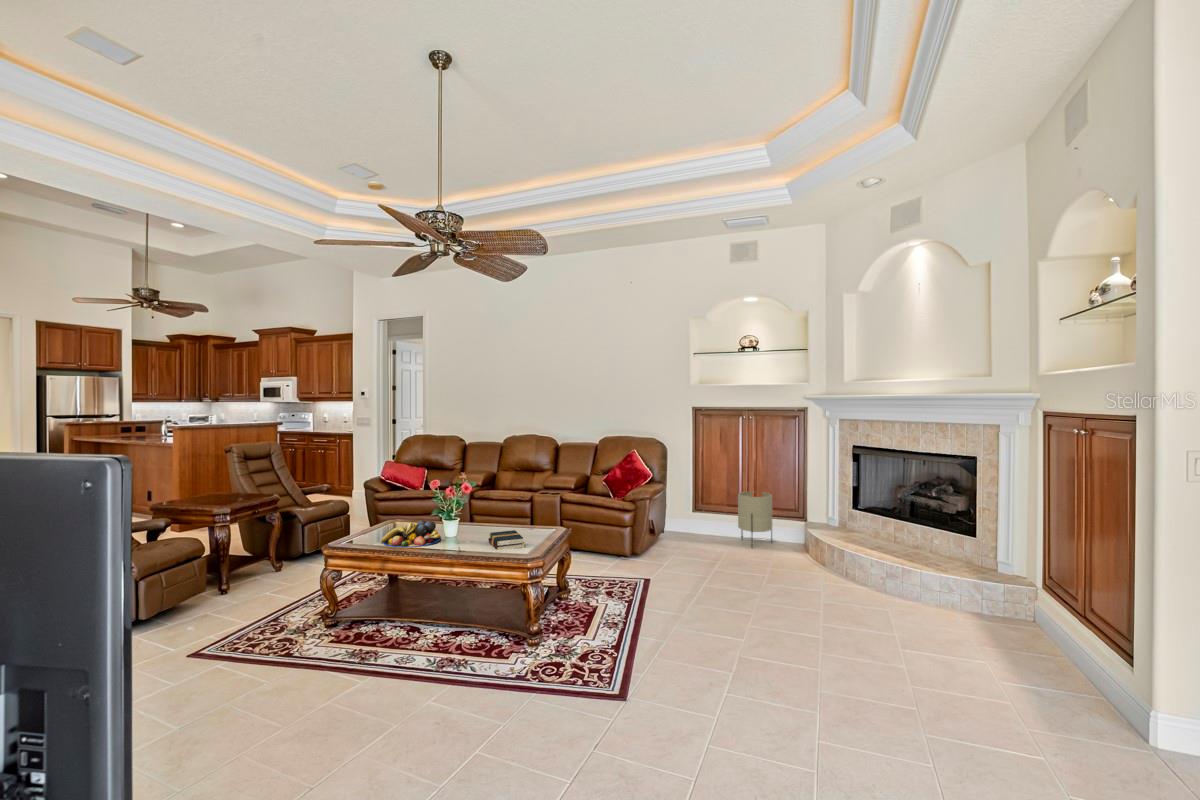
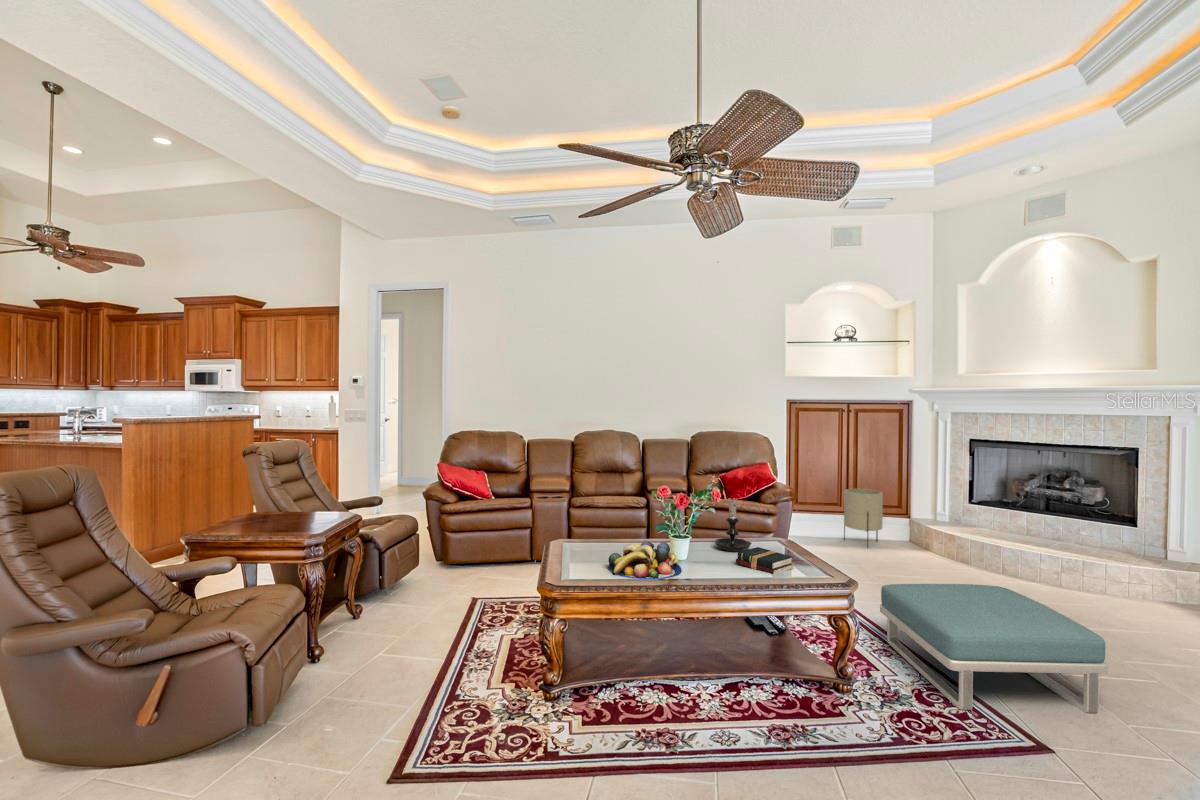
candle holder: none [508,490,537,535] -> present [715,500,752,552]
footstool: none [584,568,719,679] -> present [880,584,1108,713]

